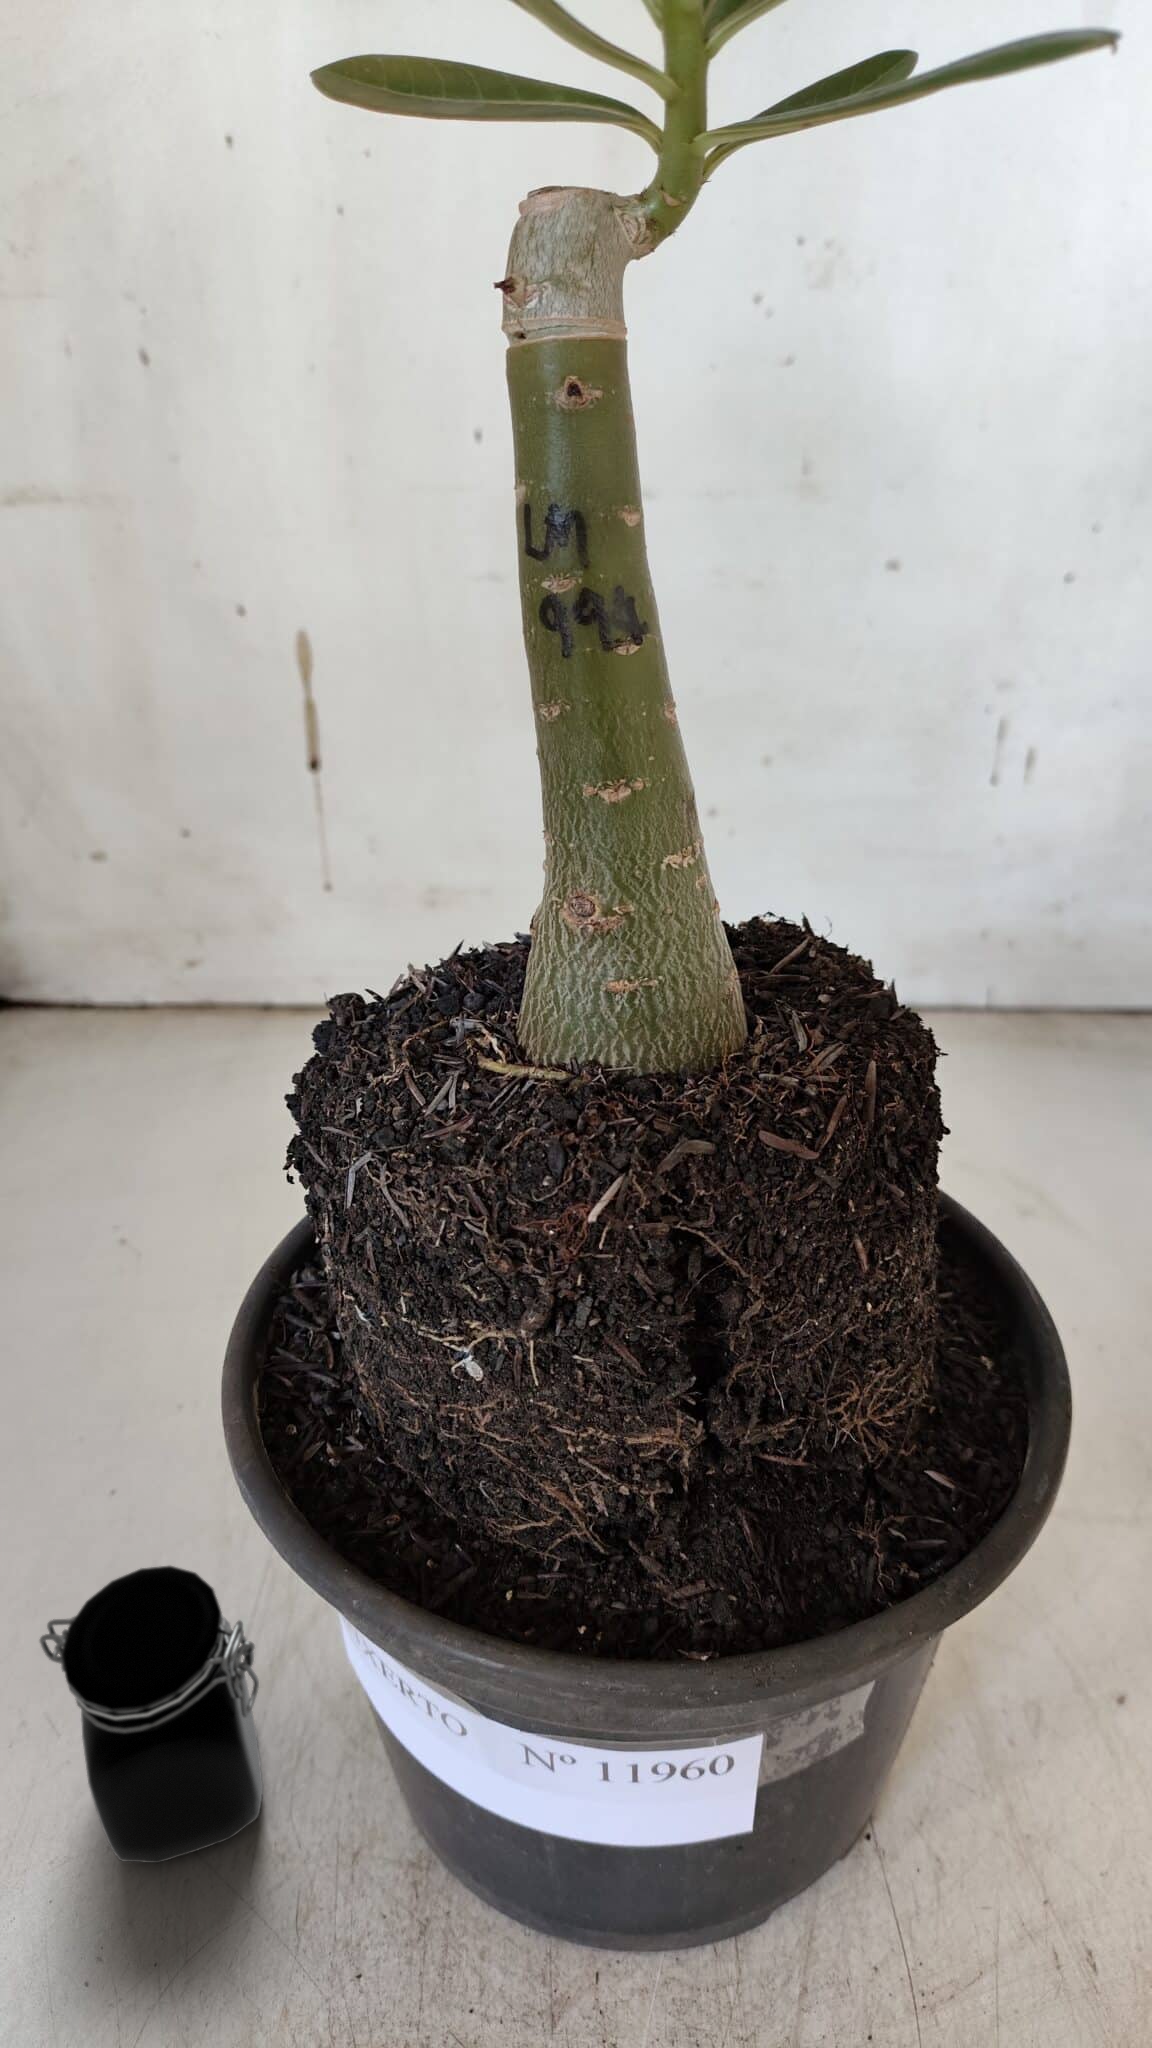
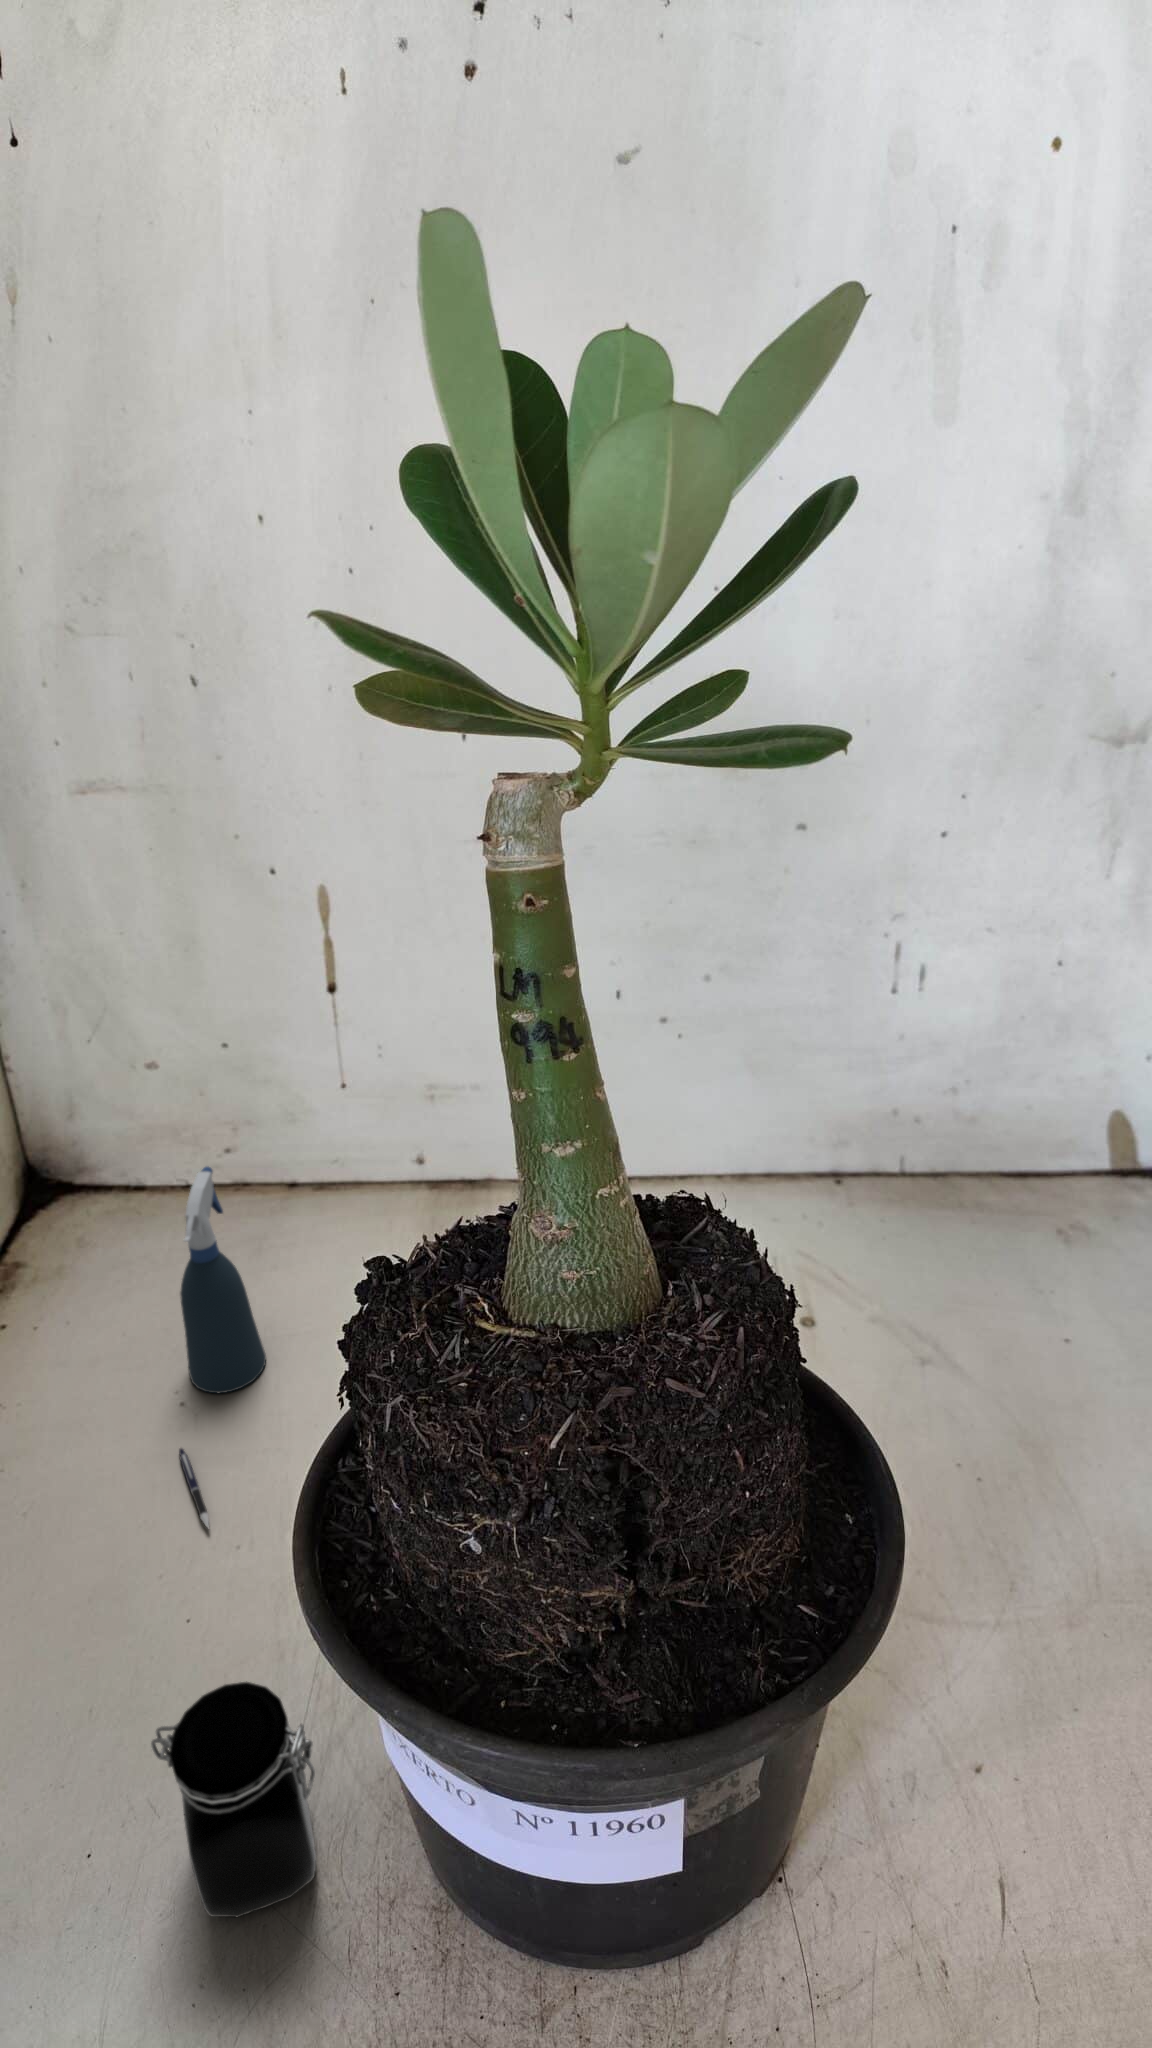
spray bottle: none [116,955,226,1236] -> present [180,1167,266,1393]
pen: none [114,1296,147,1391] -> present [179,1448,210,1528]

